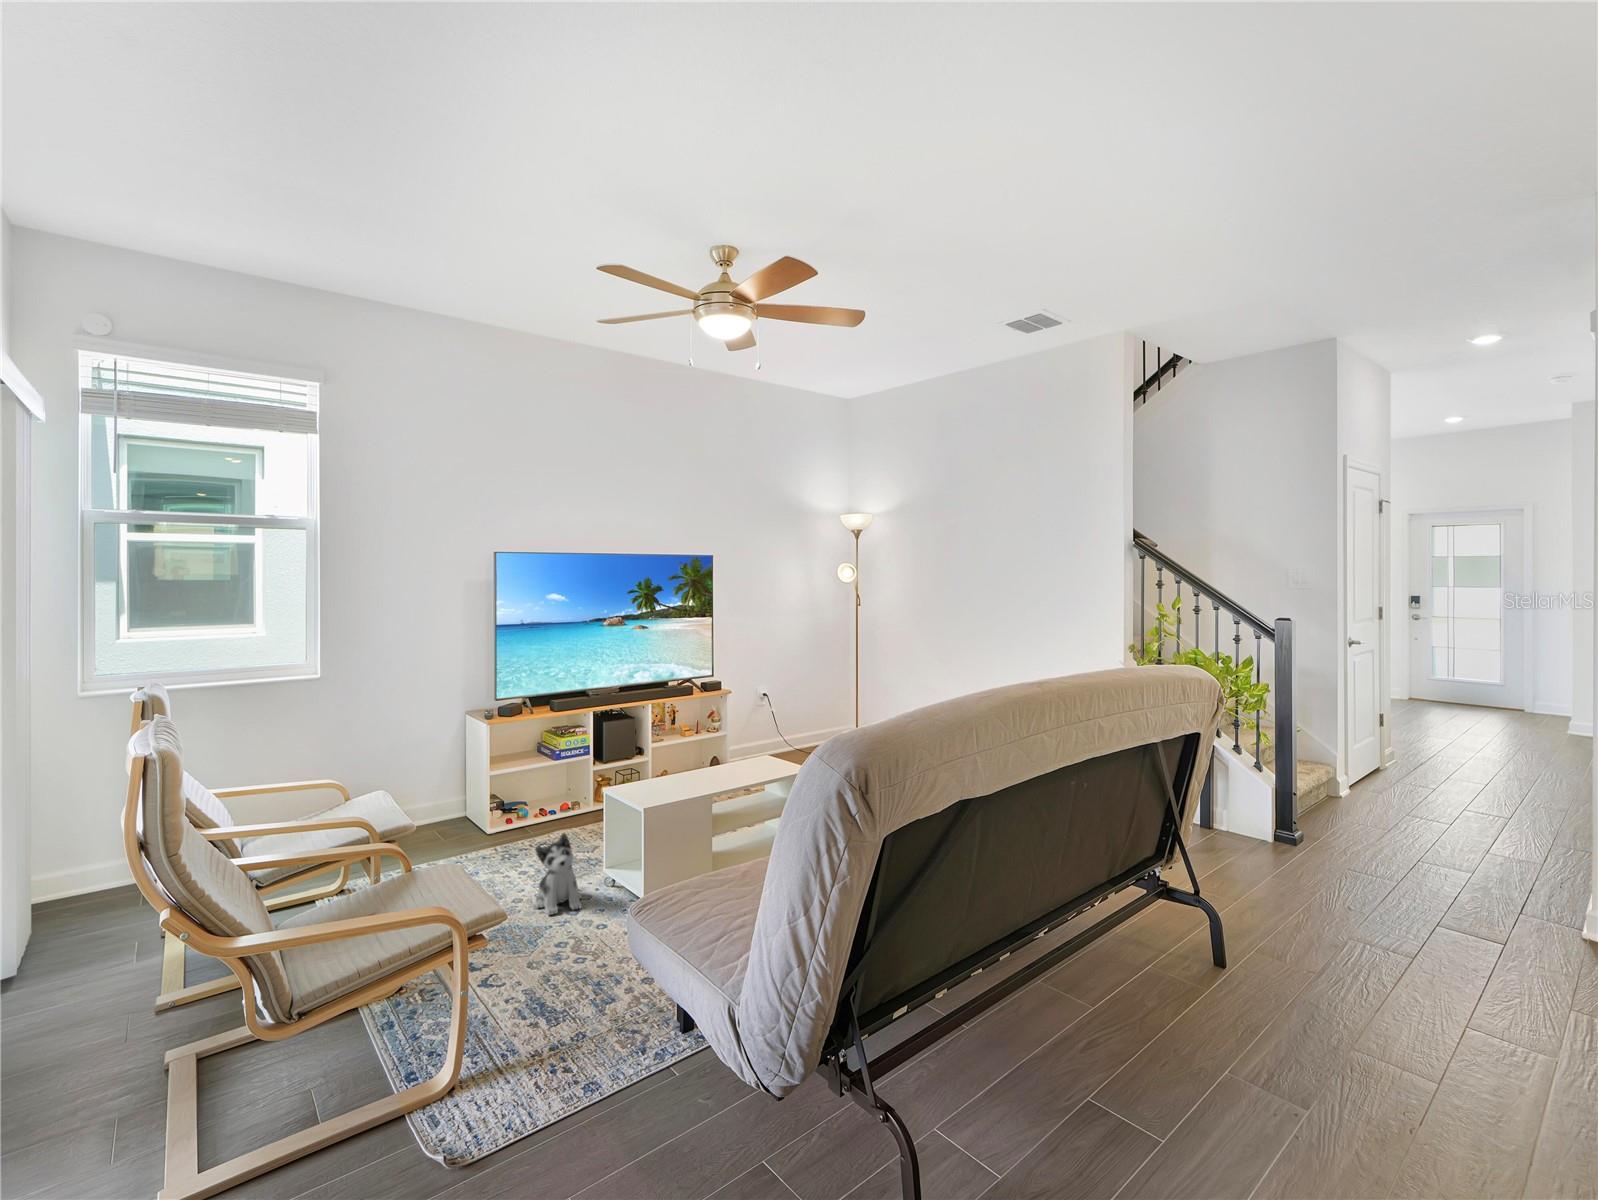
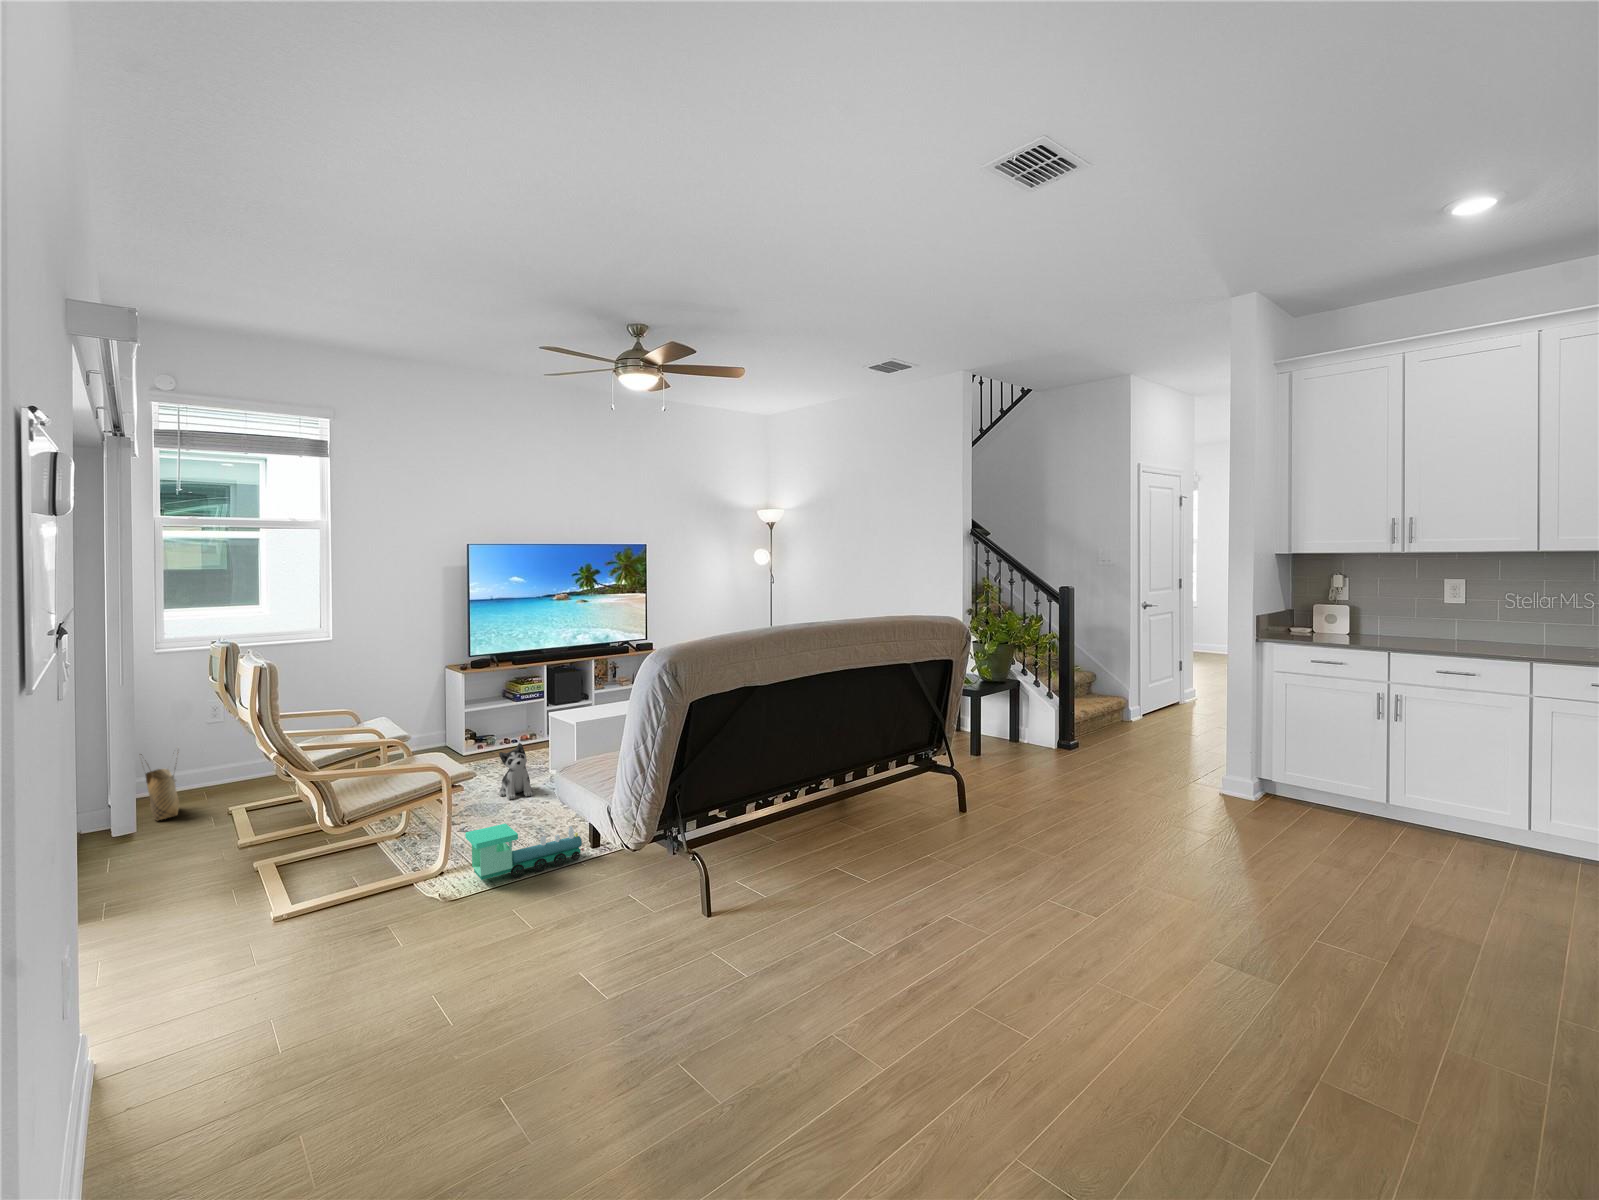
woven basket: none [41,840,97,949] -> present [140,753,179,820]
toy train: none [485,993,668,1102] -> present [465,823,584,880]

